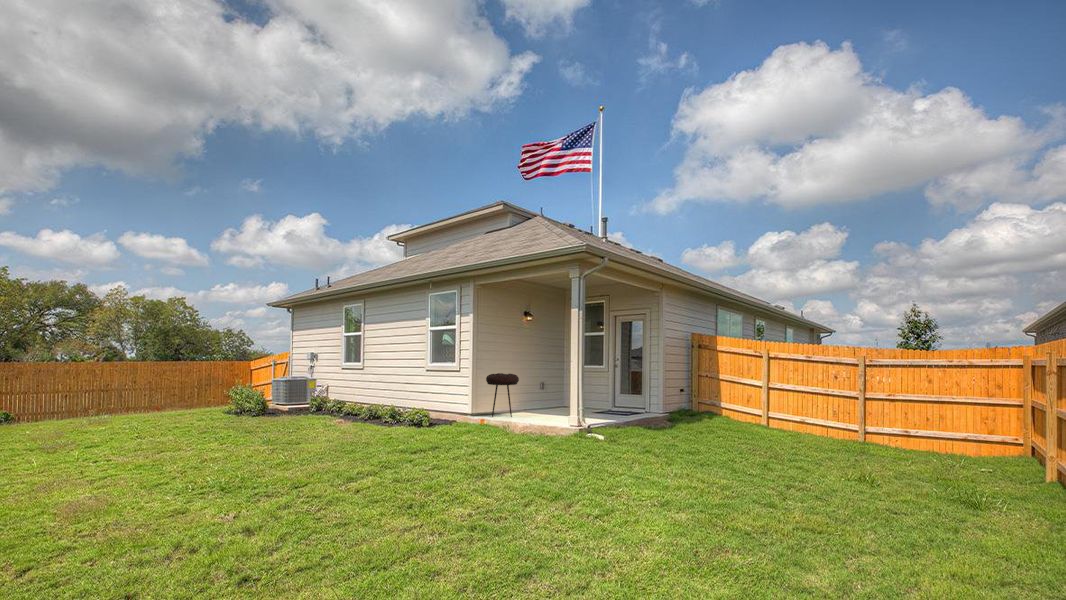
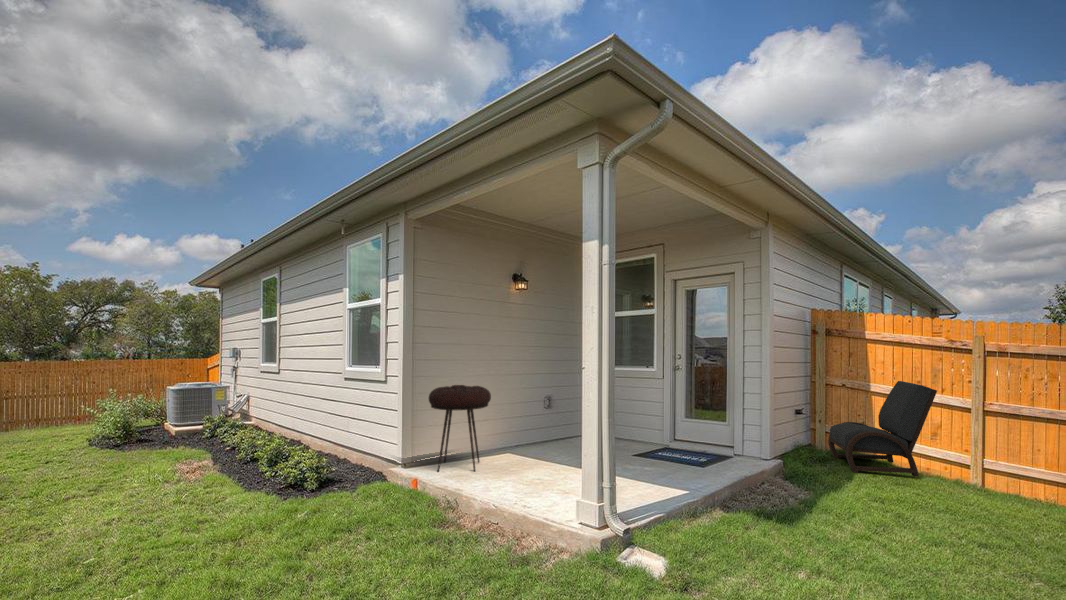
lounge chair: none [697,373,744,420] -> present [828,381,937,477]

